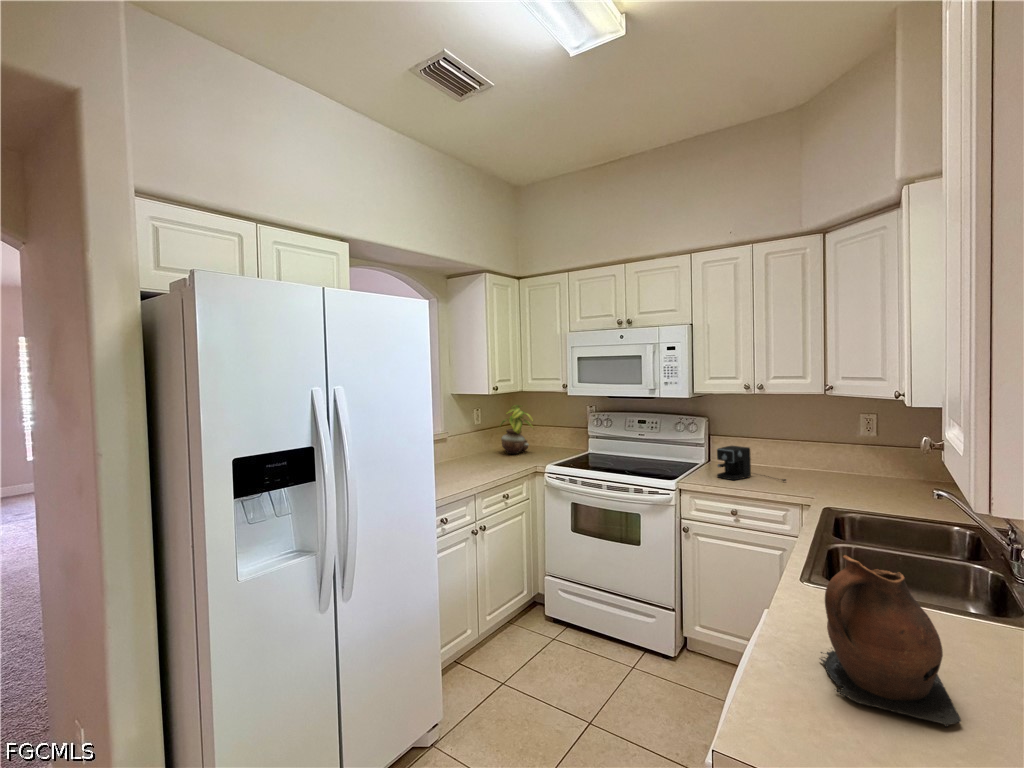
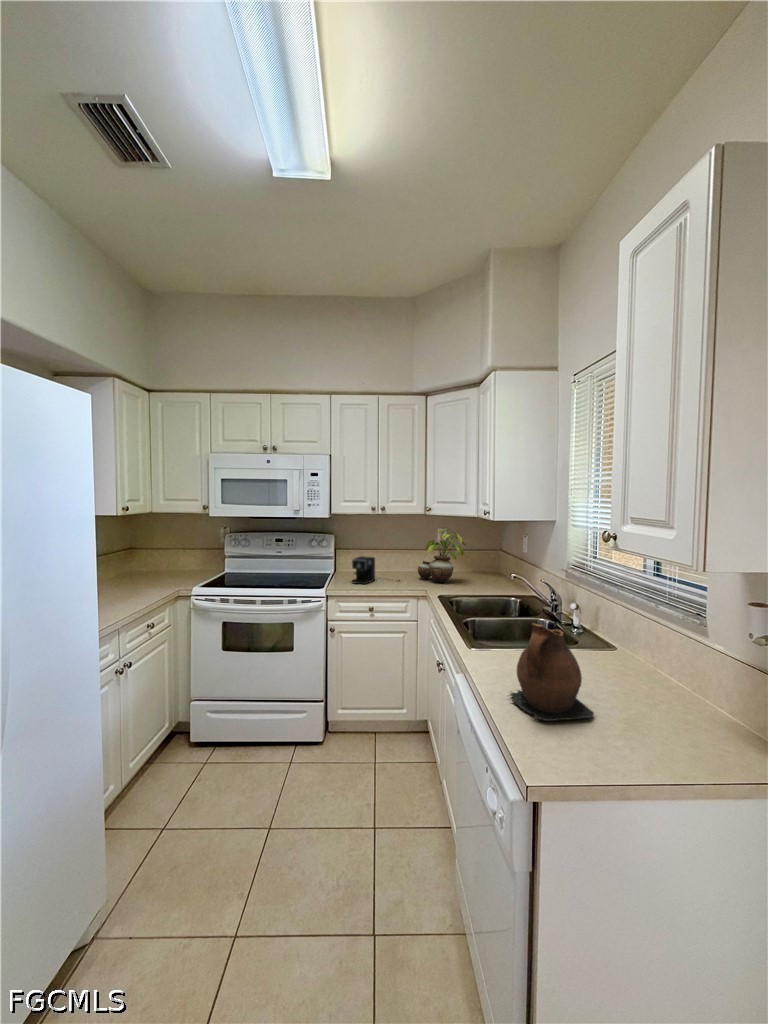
potted plant: present [499,405,534,454] -> present [418,529,466,582]

